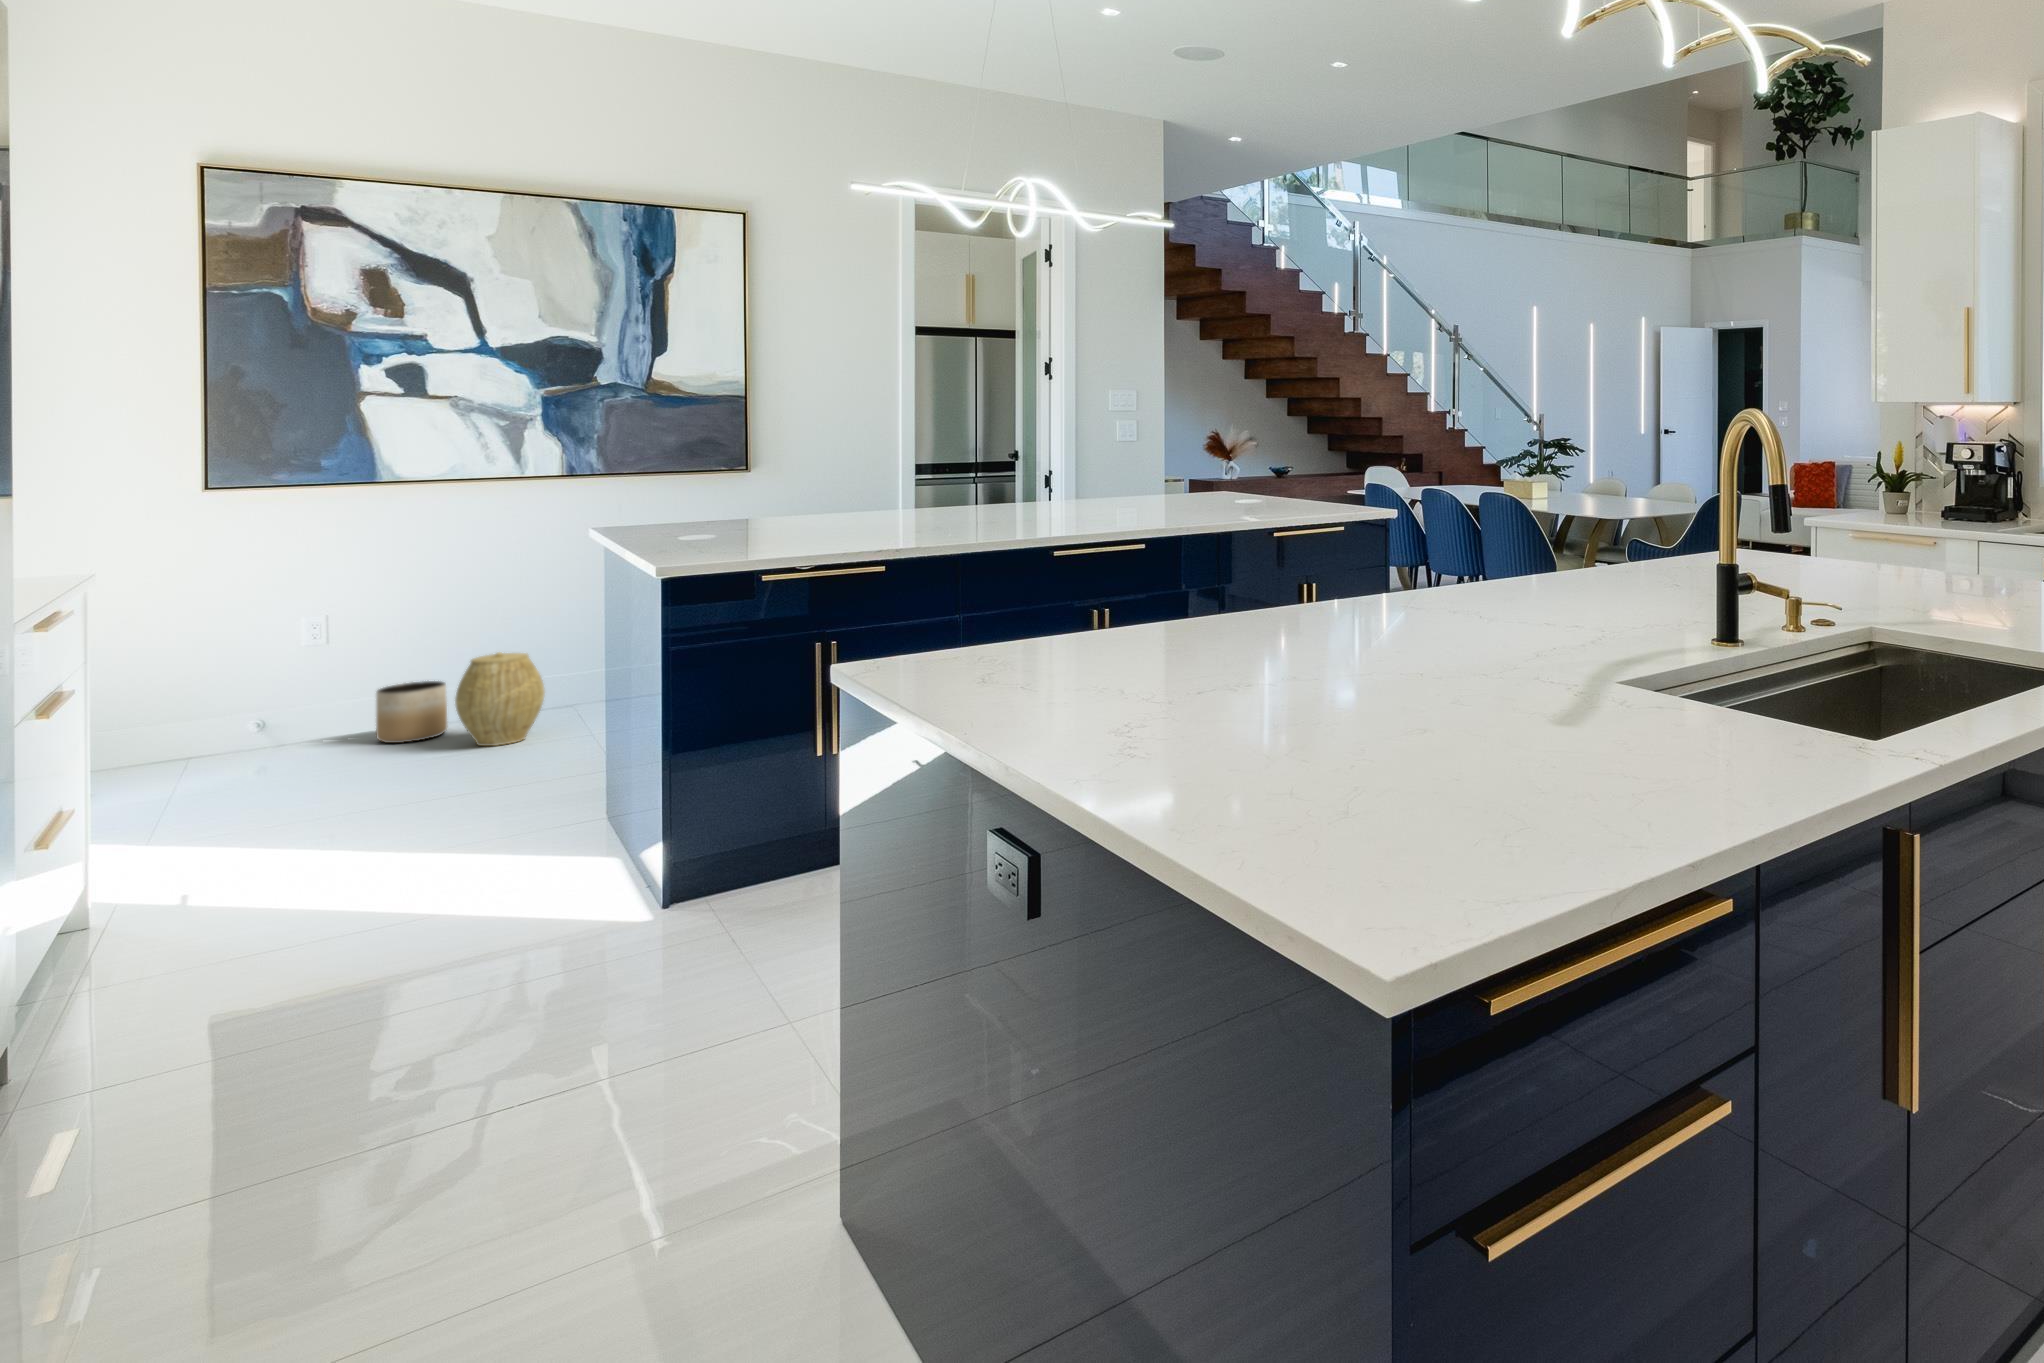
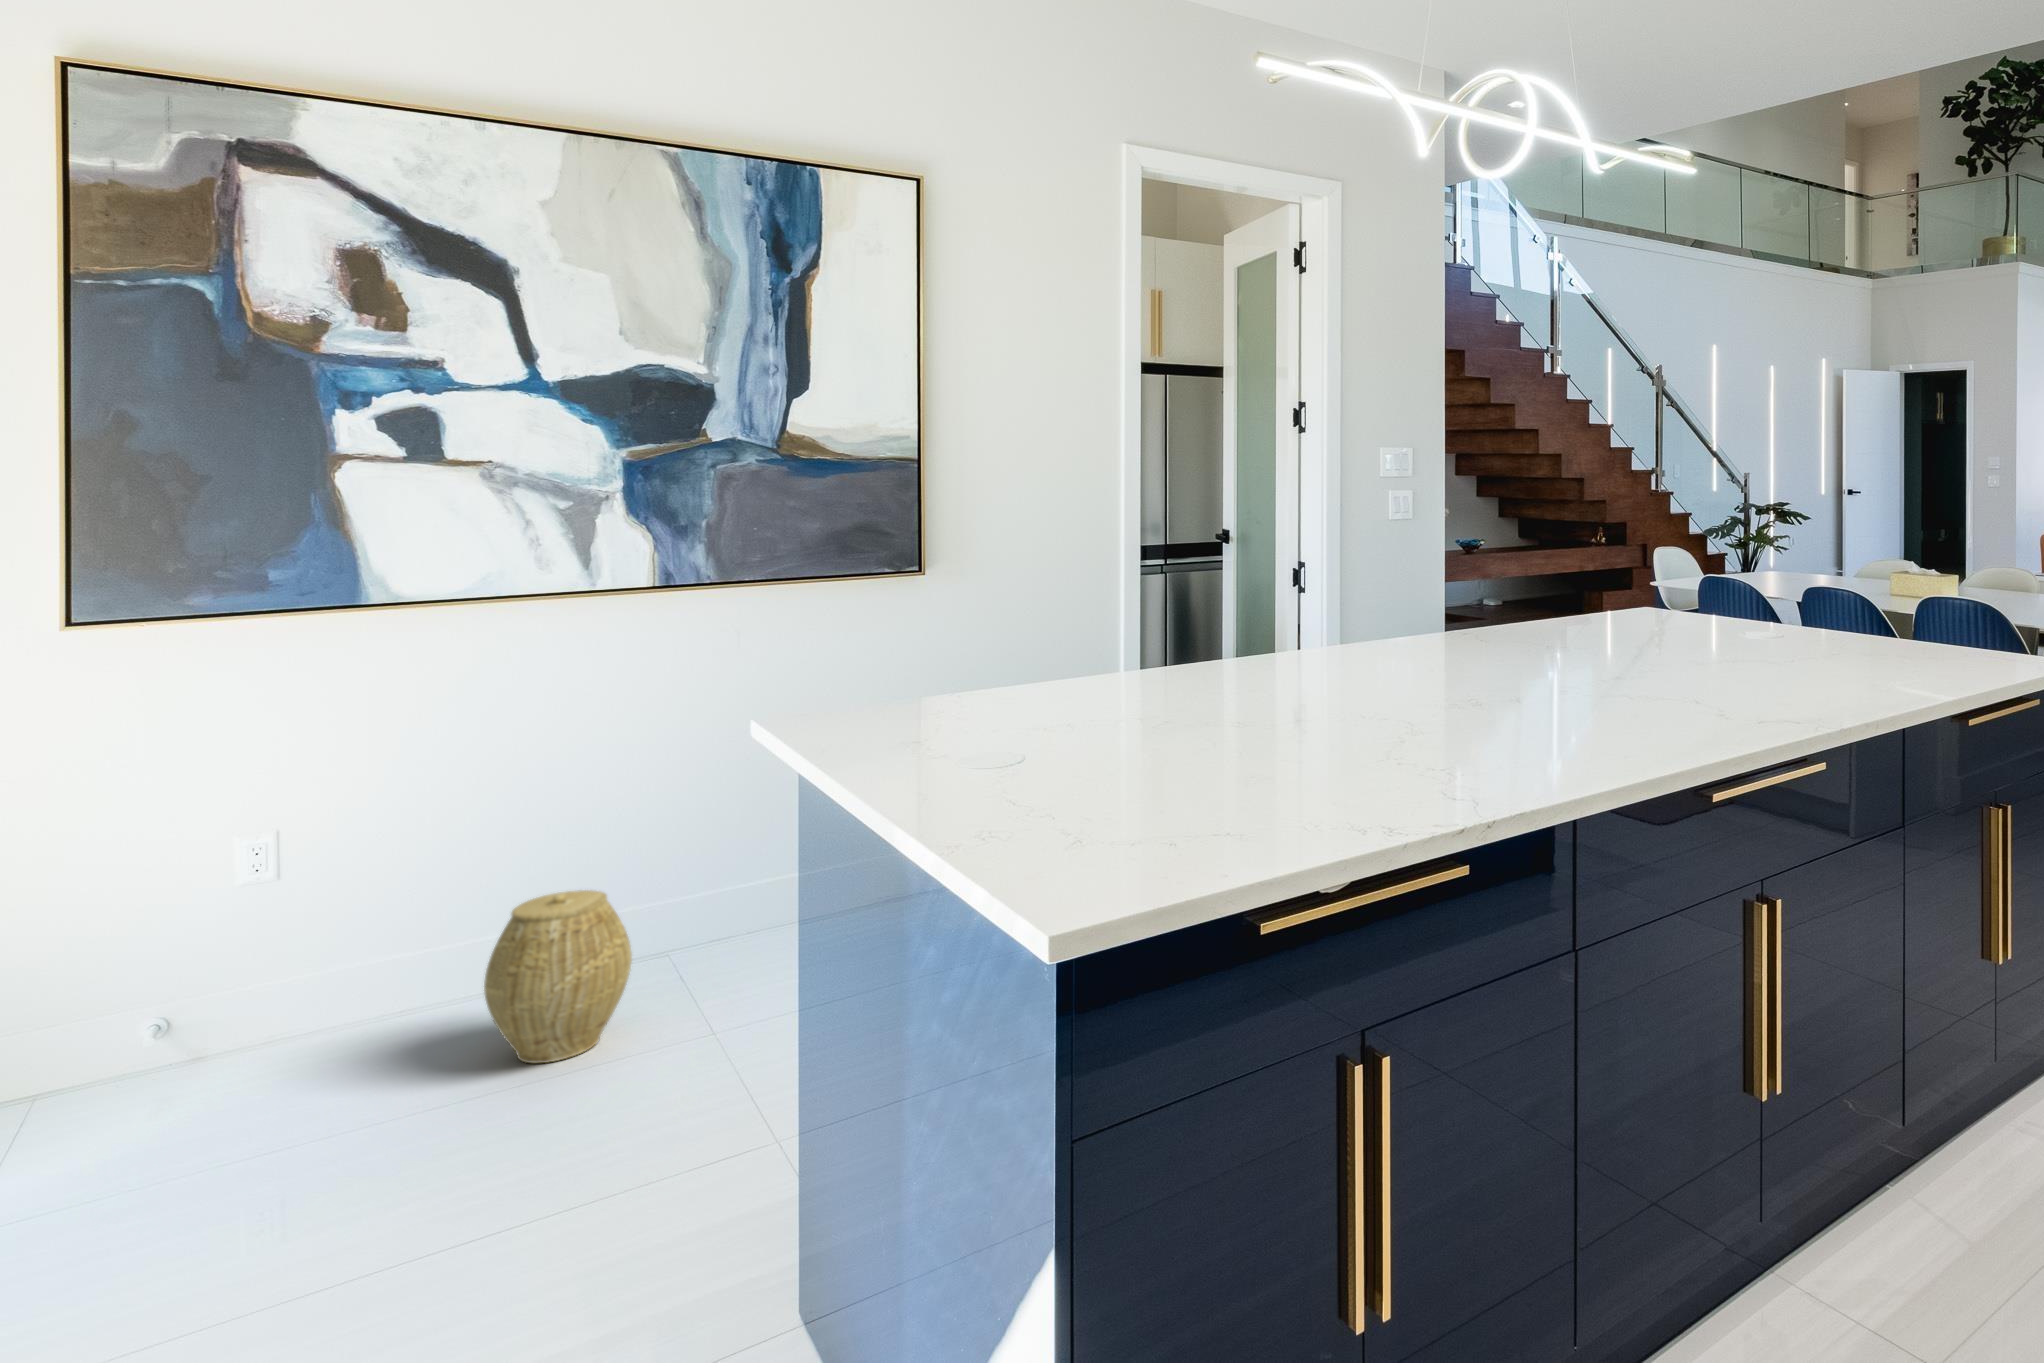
planter: present [376,681,447,743] -> none [342,934,461,1056]

